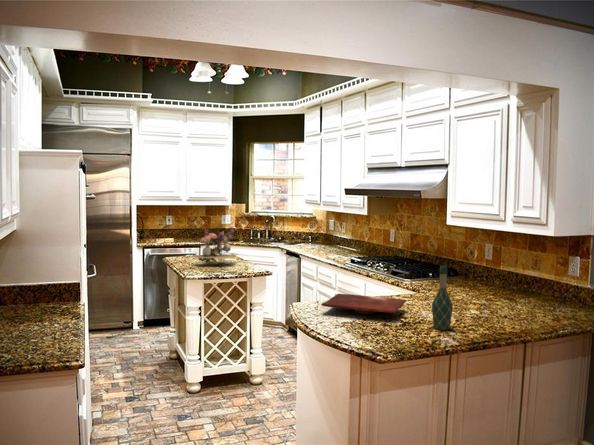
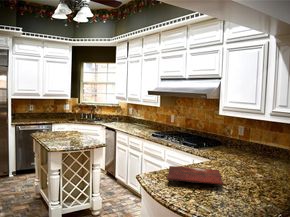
flower arrangement: present [193,227,238,263] -> none [53,114,85,140]
wine bottle: present [432,266,453,330] -> none [251,151,267,197]

